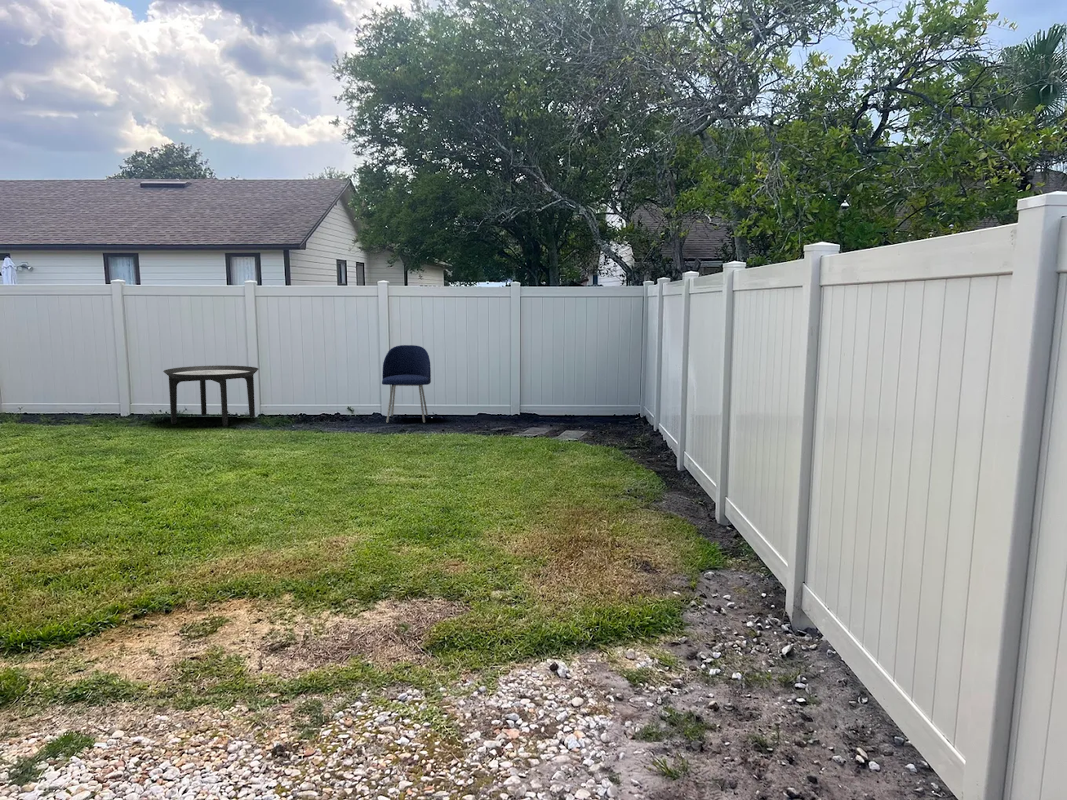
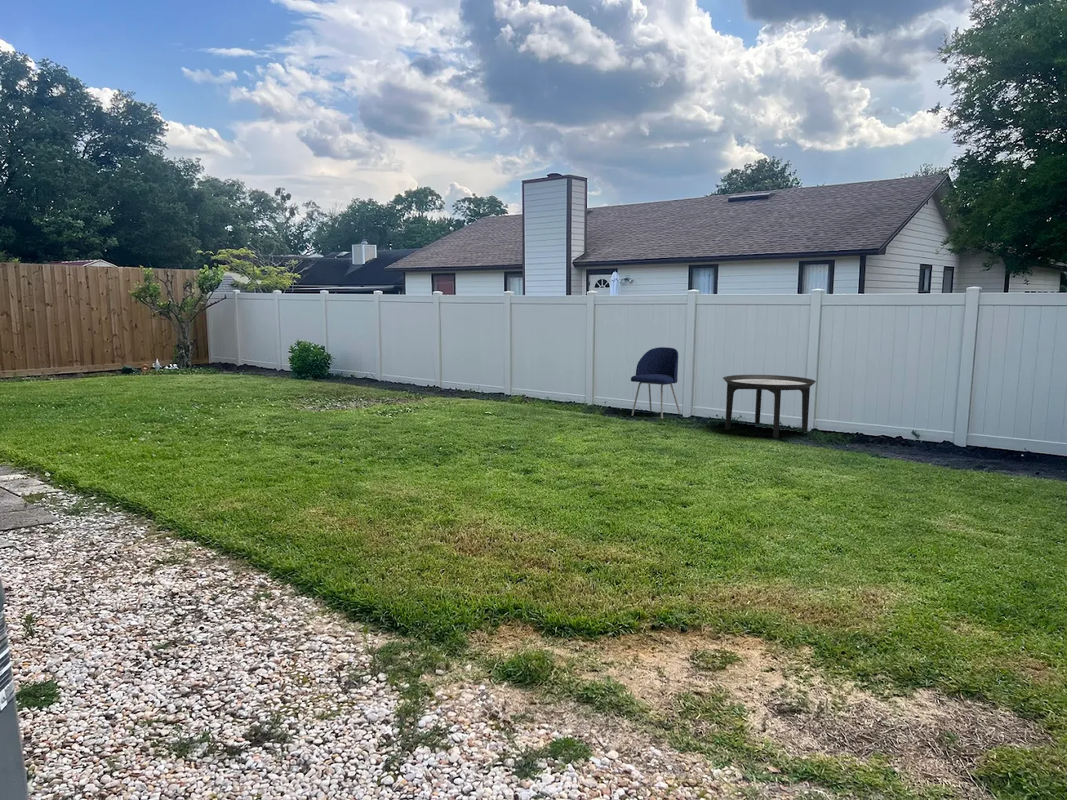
chair: present [382,345,431,423] -> present [631,347,681,419]

